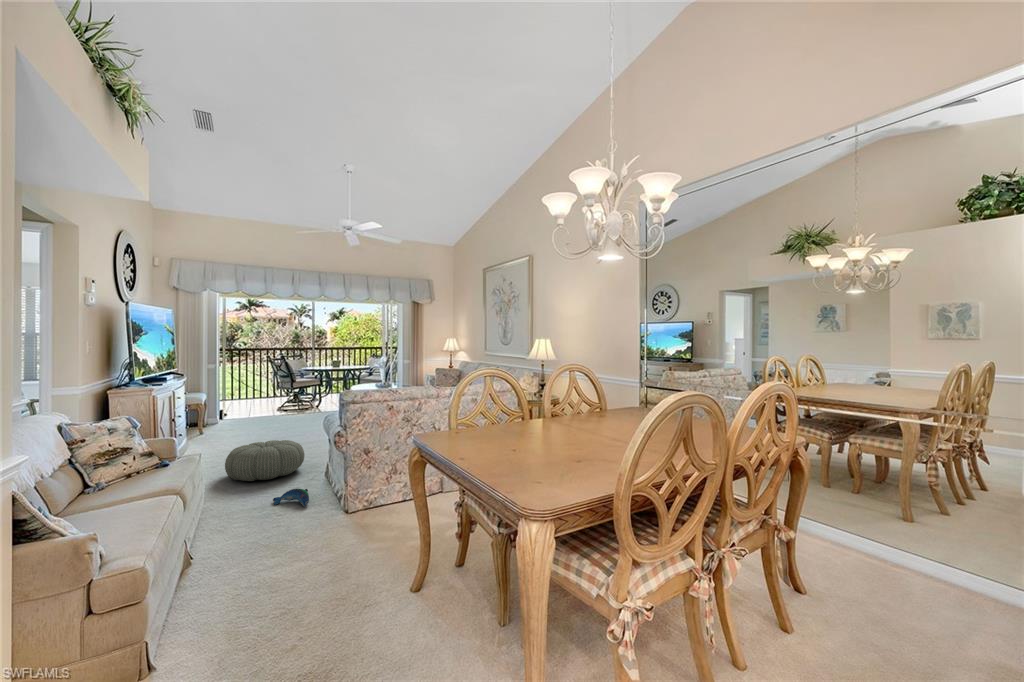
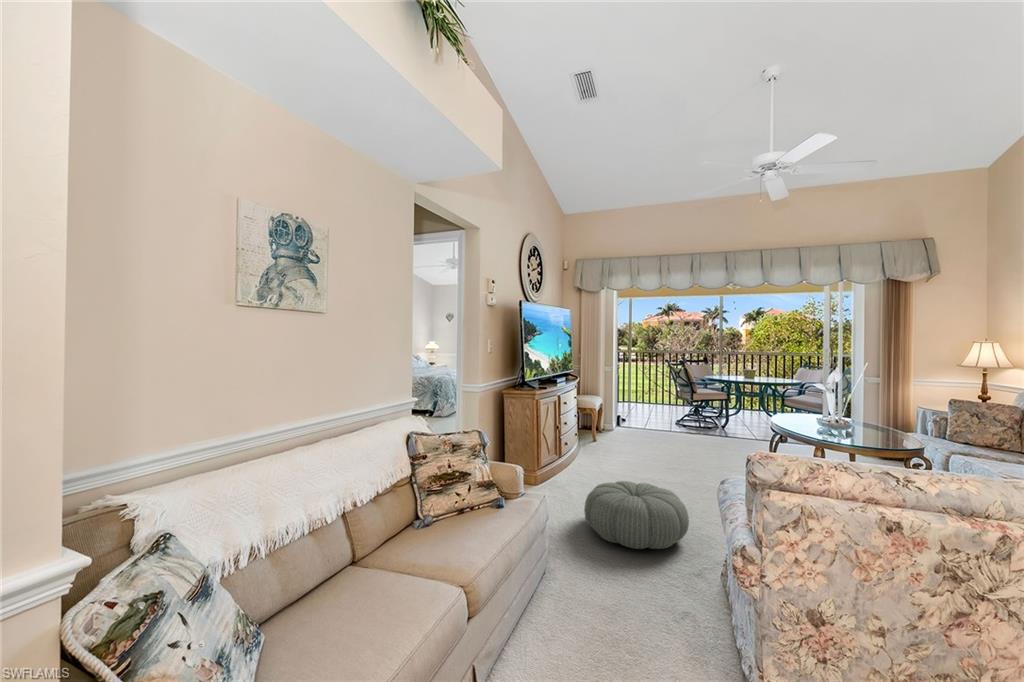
plush toy: present [273,489,309,506] -> none [625,601,682,657]

